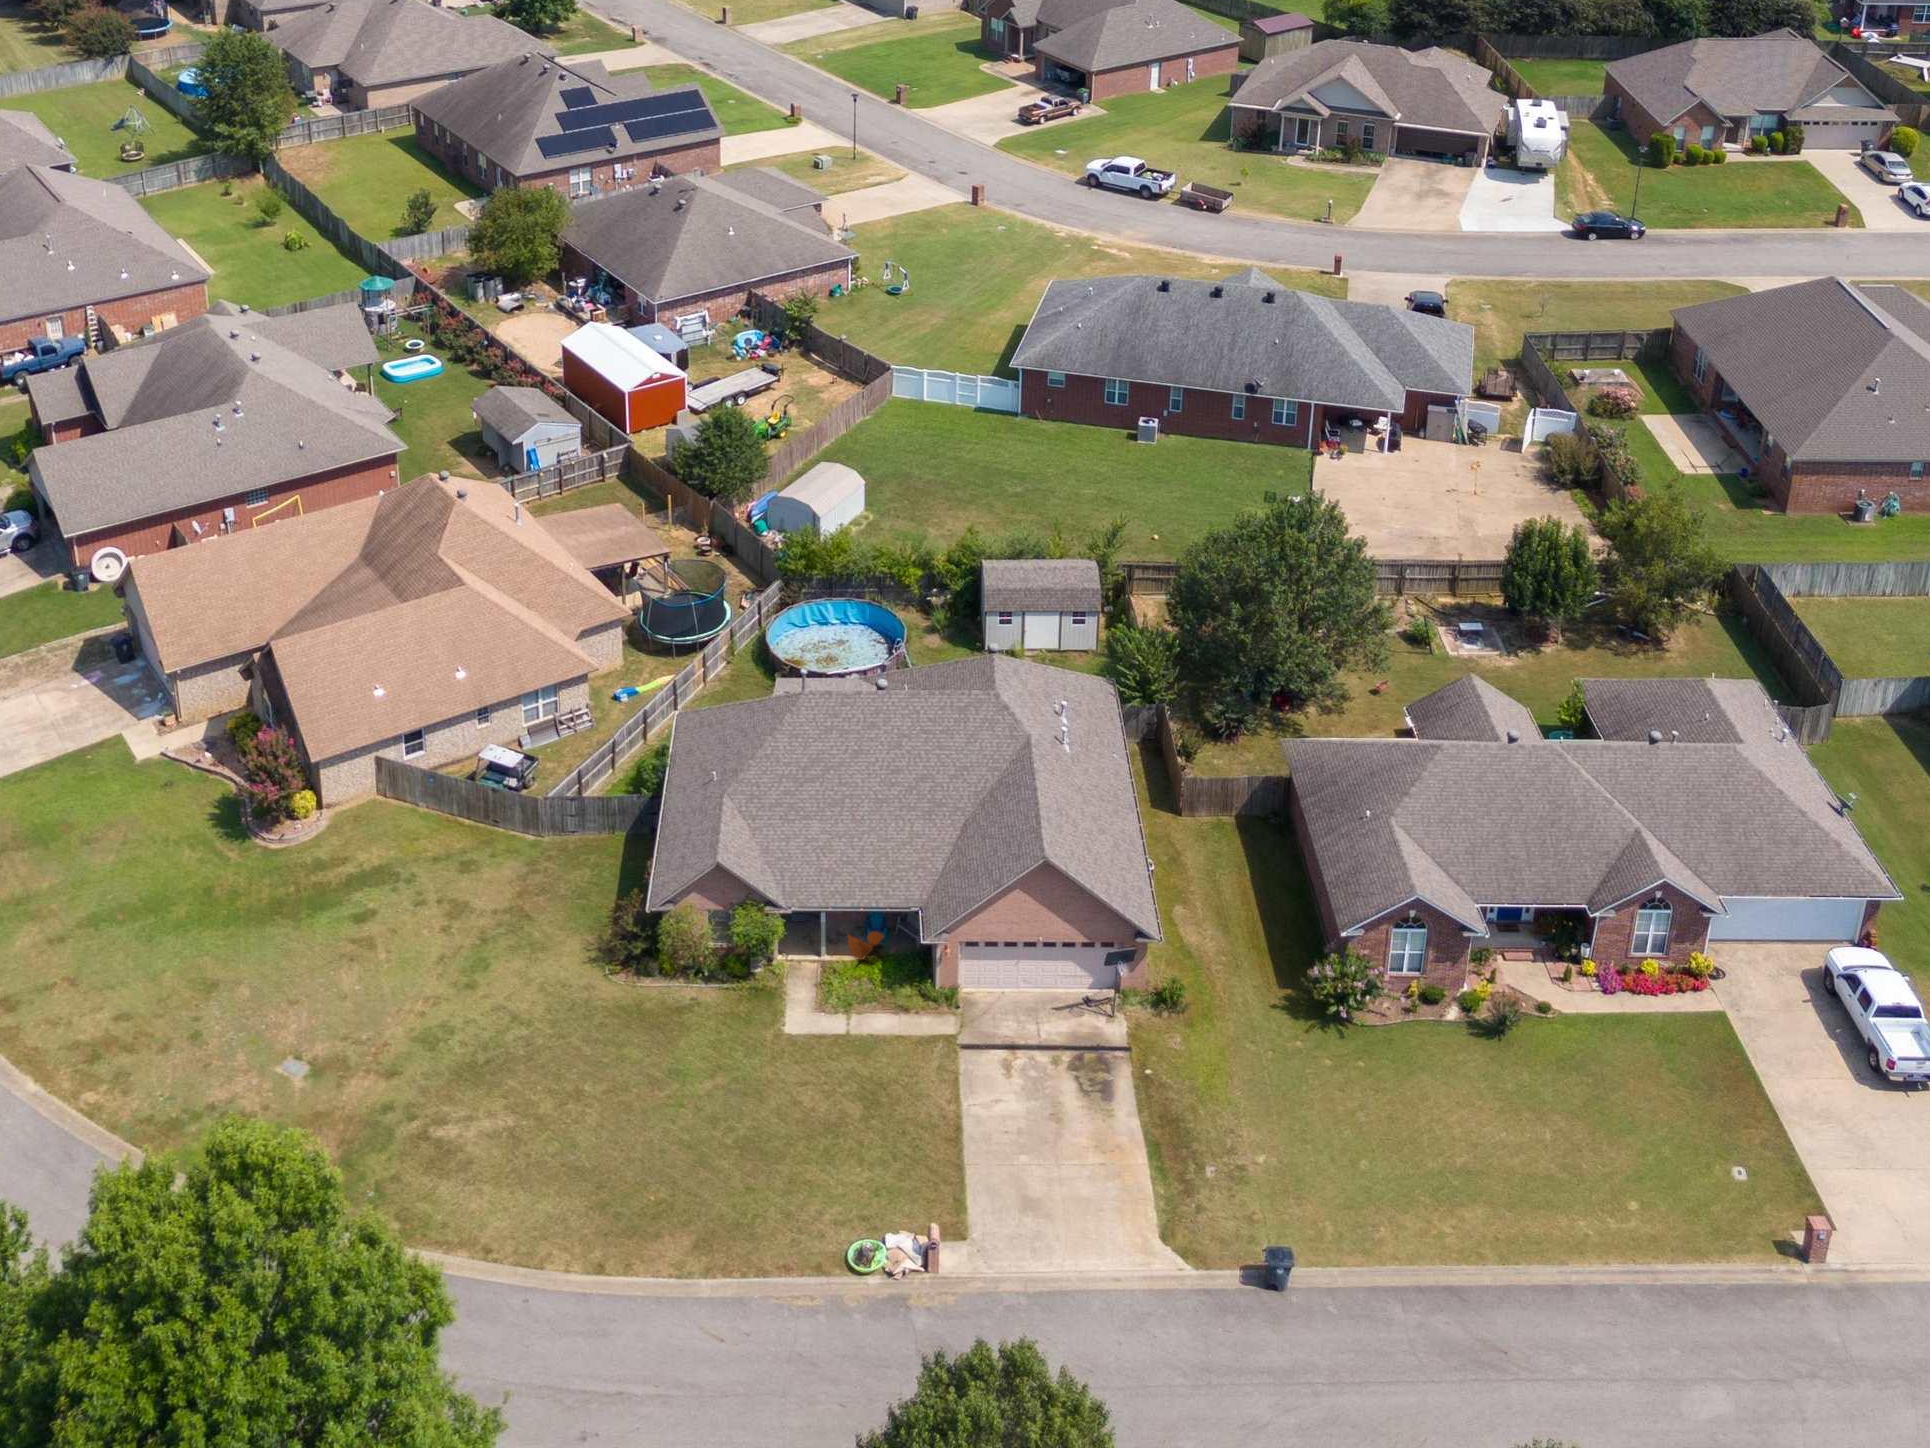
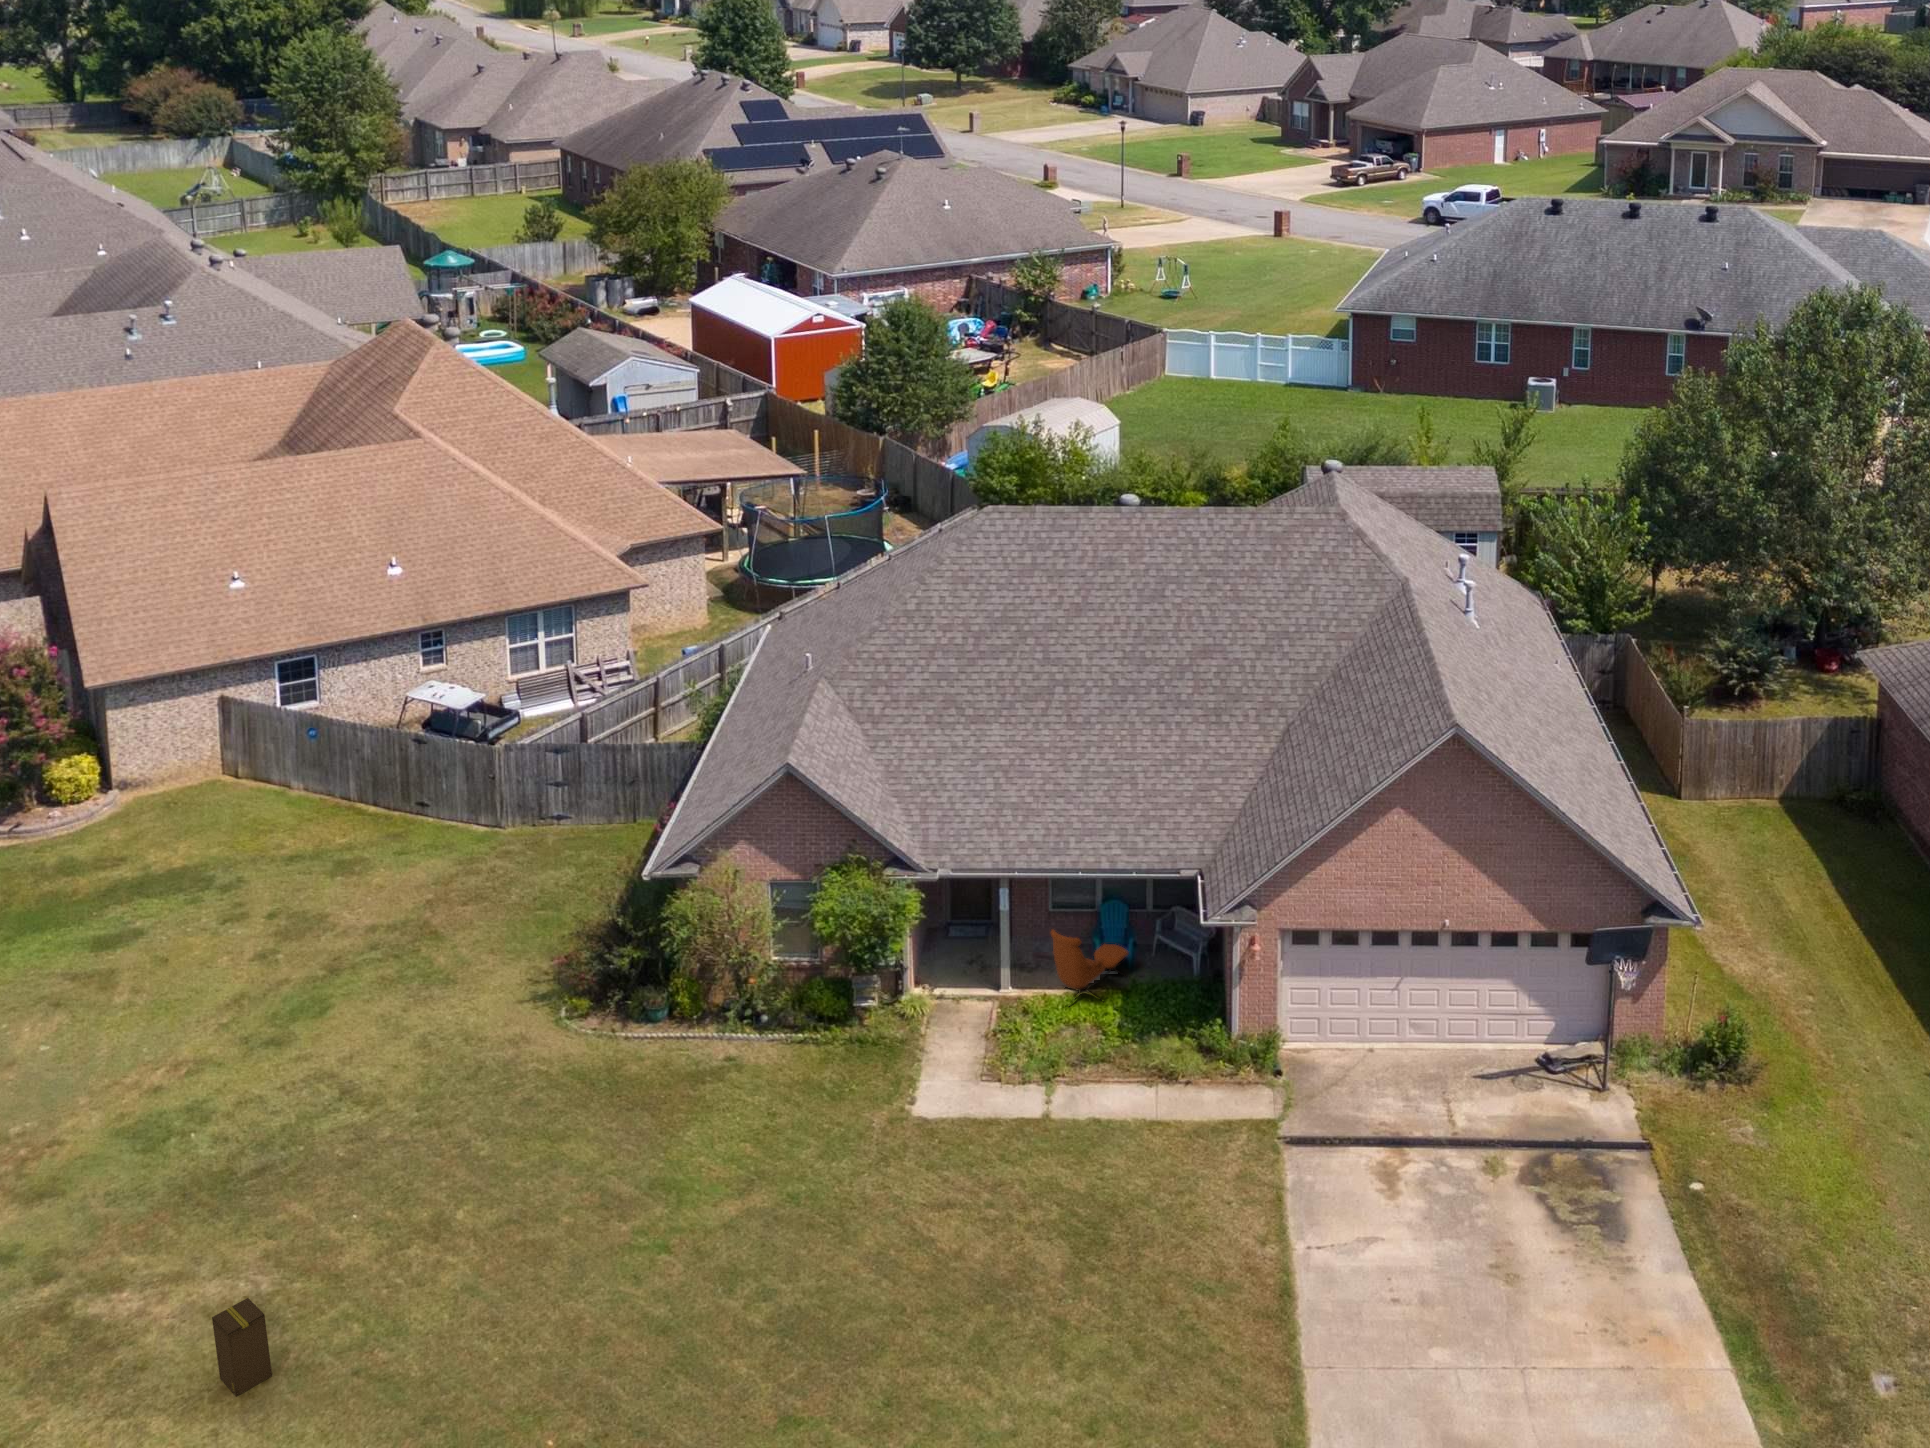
cardboard box: none [504,1138,528,1178] -> present [212,1298,272,1396]

